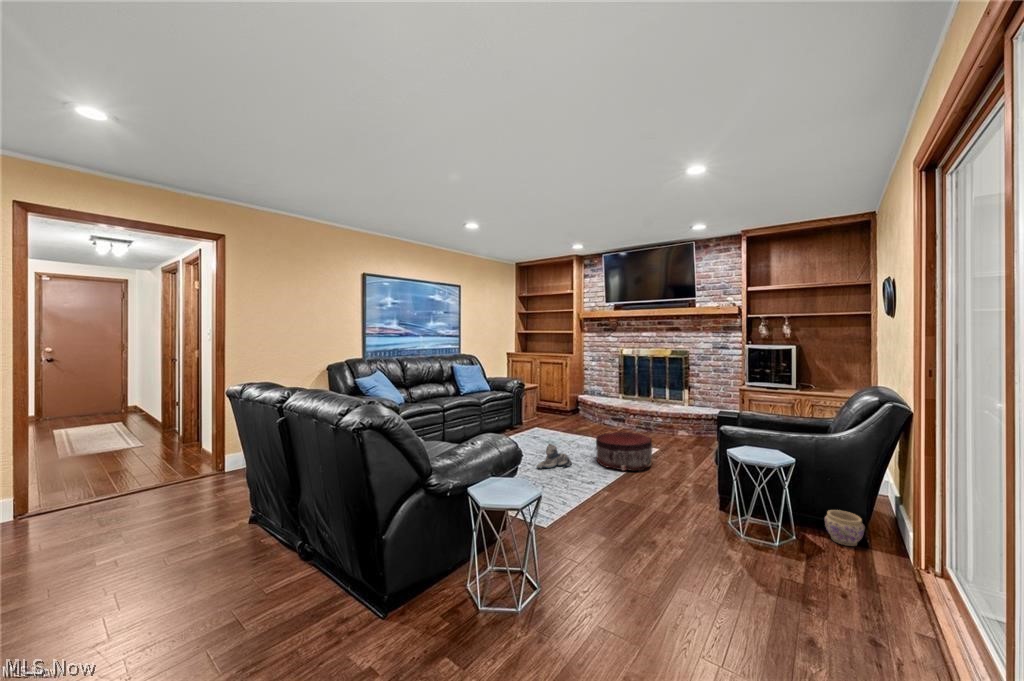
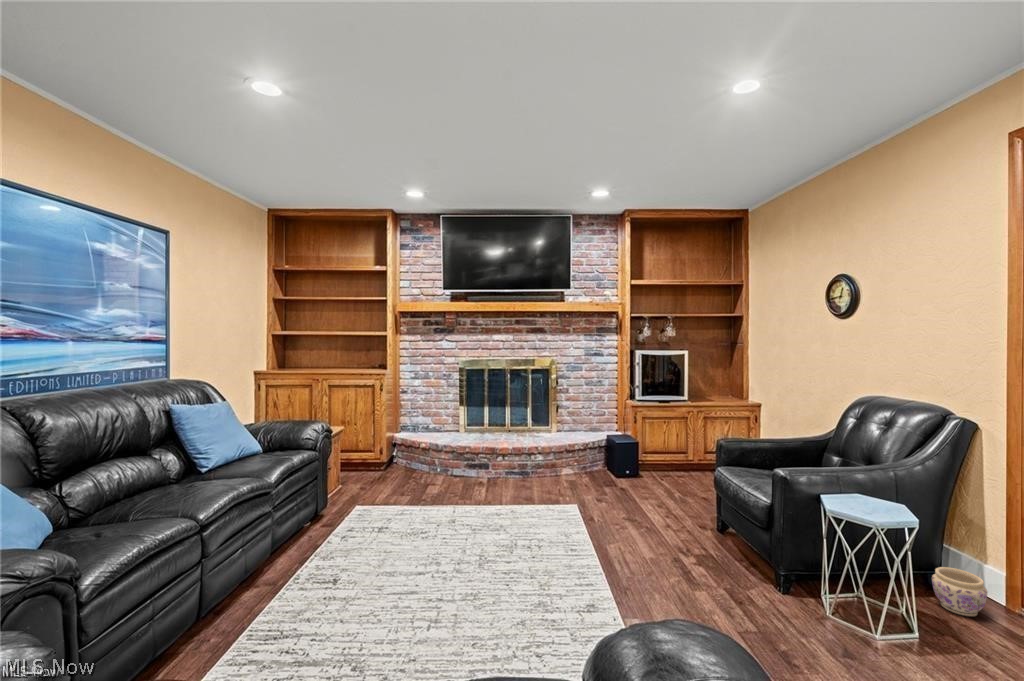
pouf: present [596,432,652,471] -> none [537,493,631,571]
plush toy: present [537,444,572,469] -> none [474,555,523,616]

